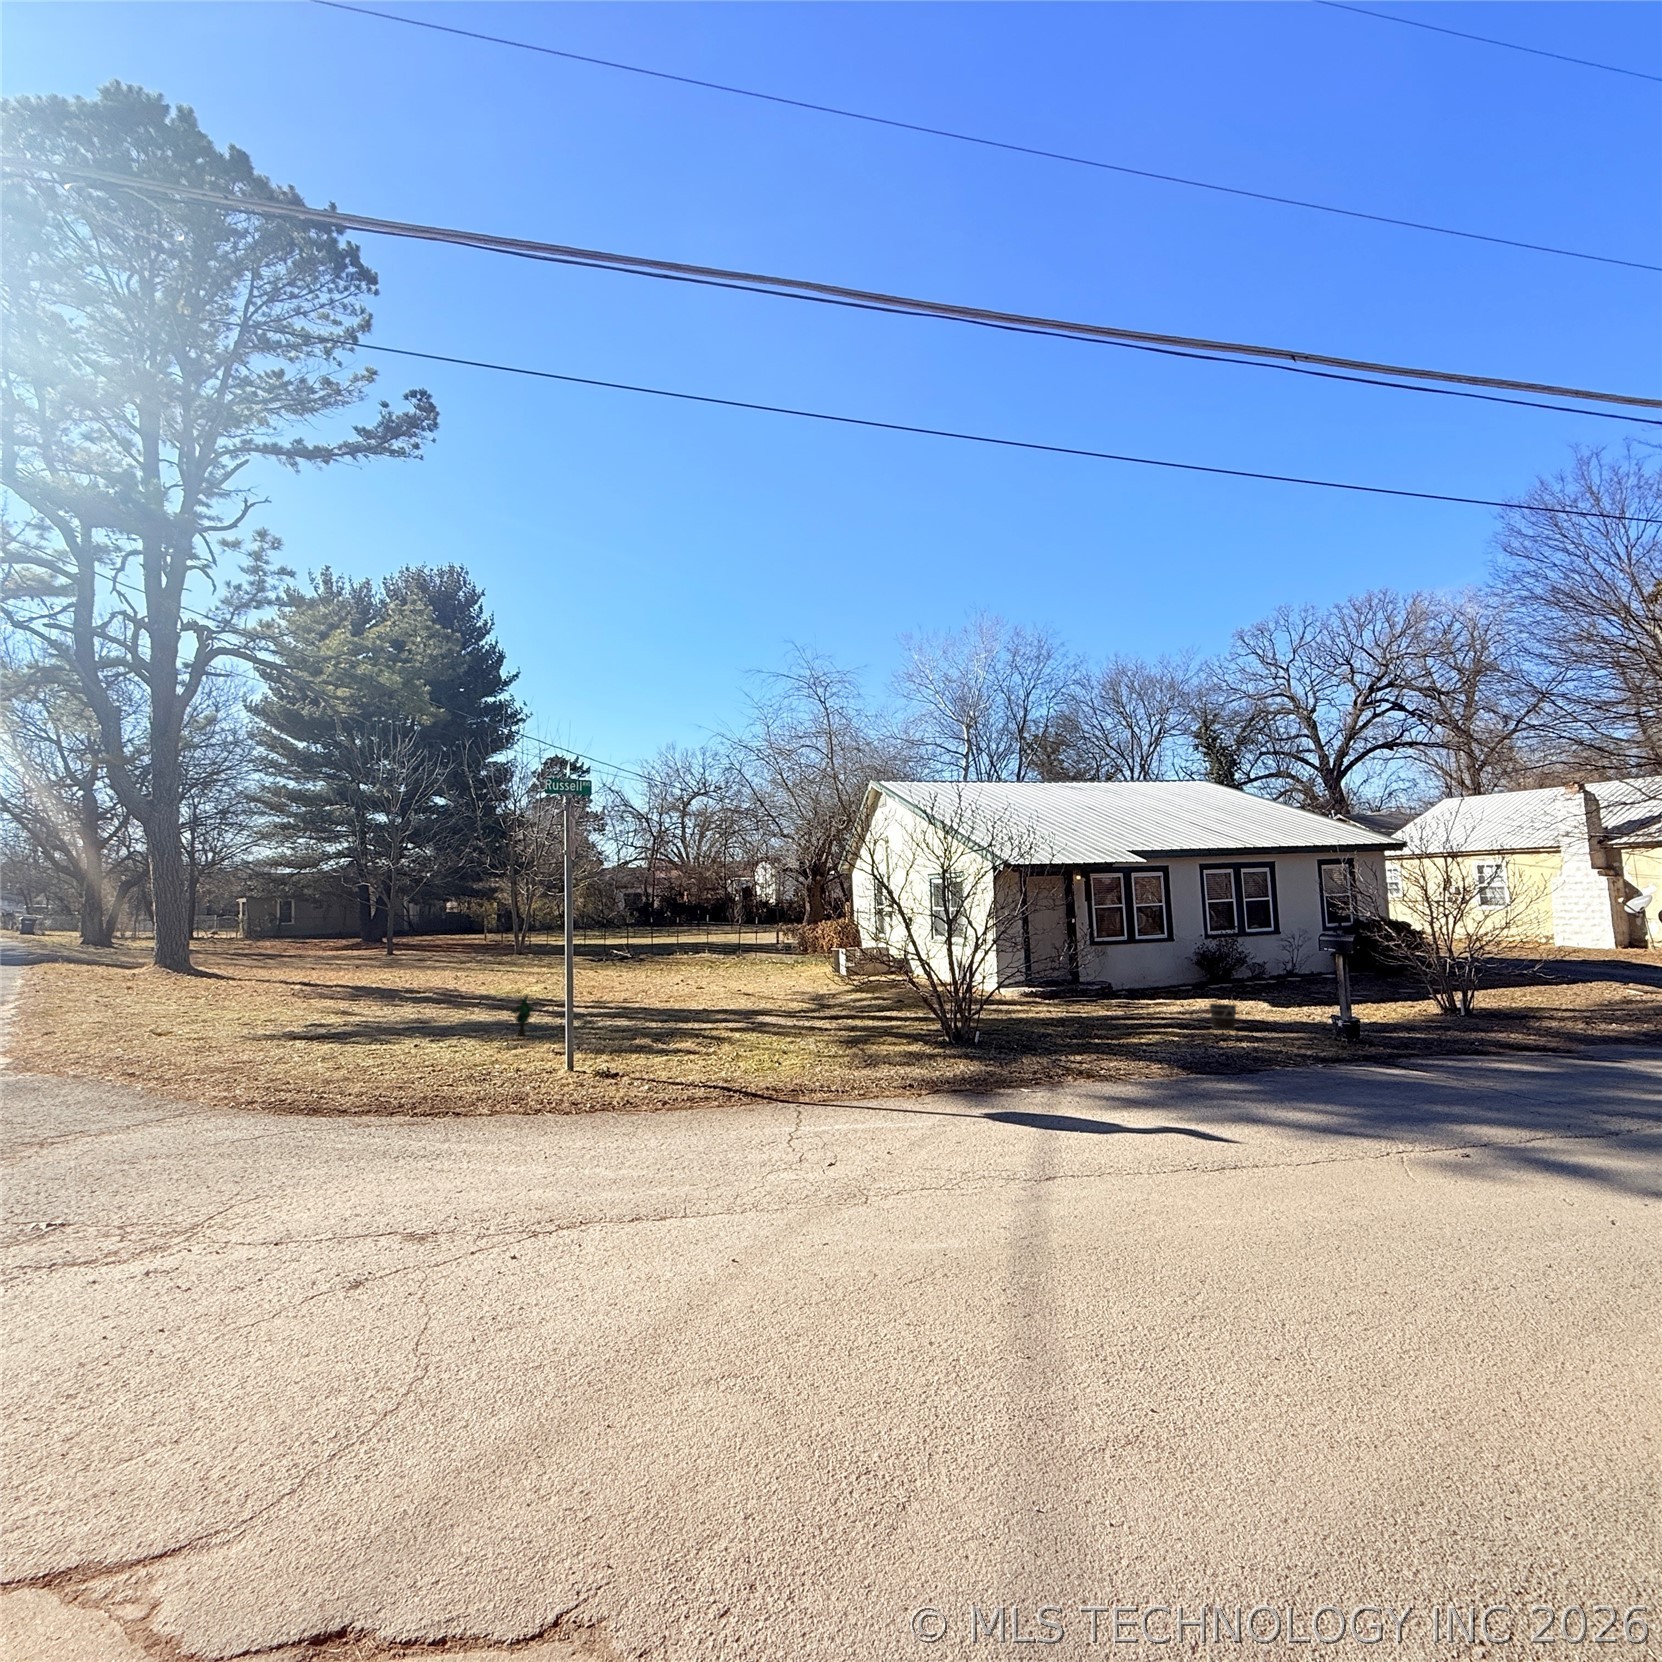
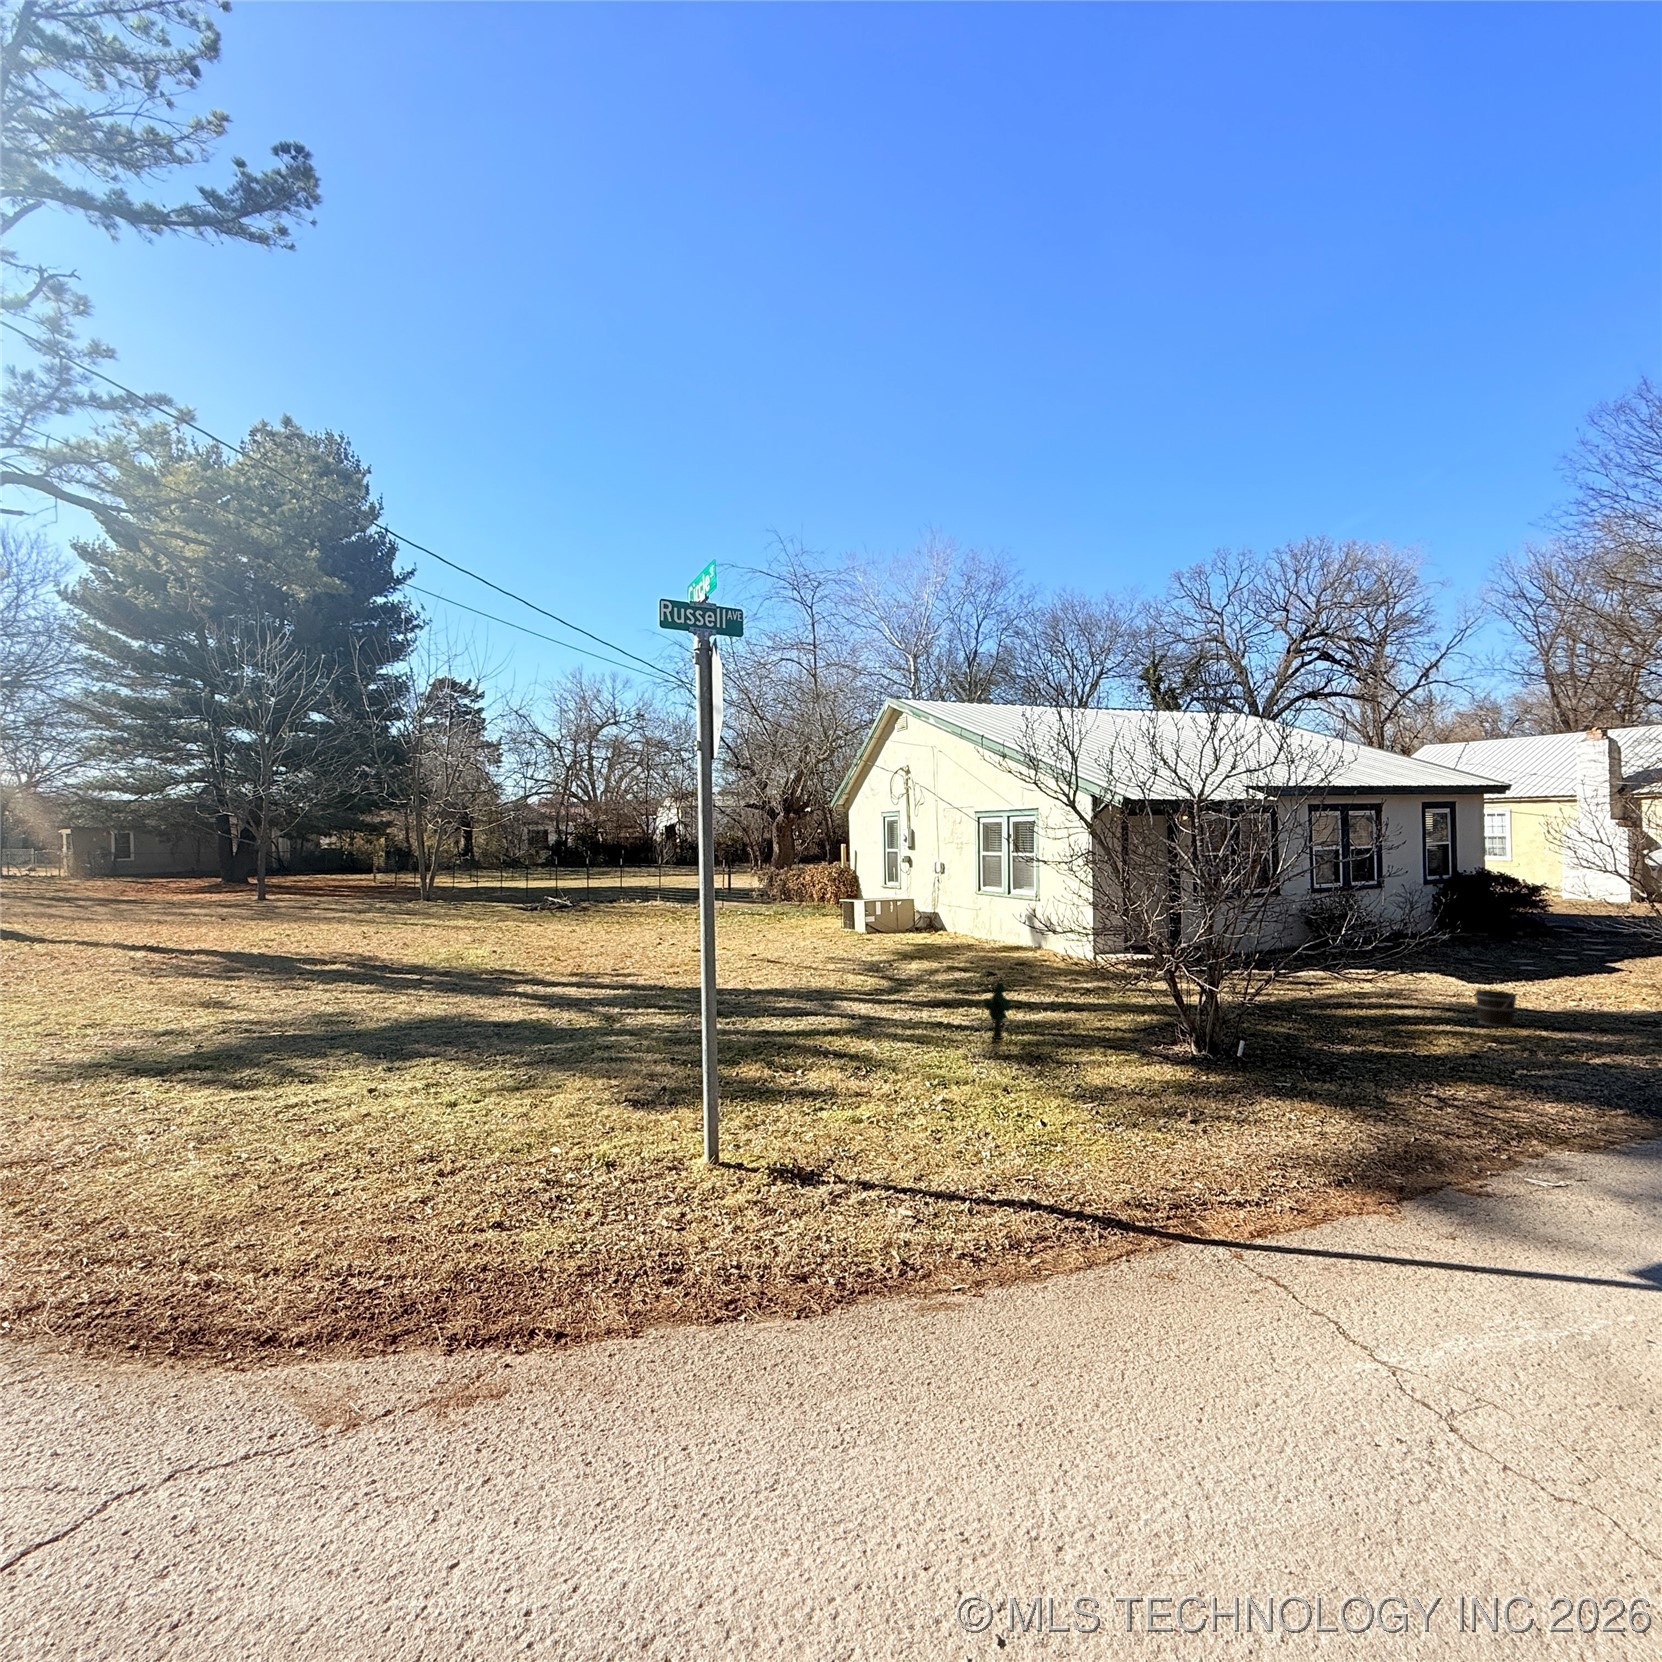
decorative plant: present [511,994,534,1036] -> present [983,979,1012,1039]

